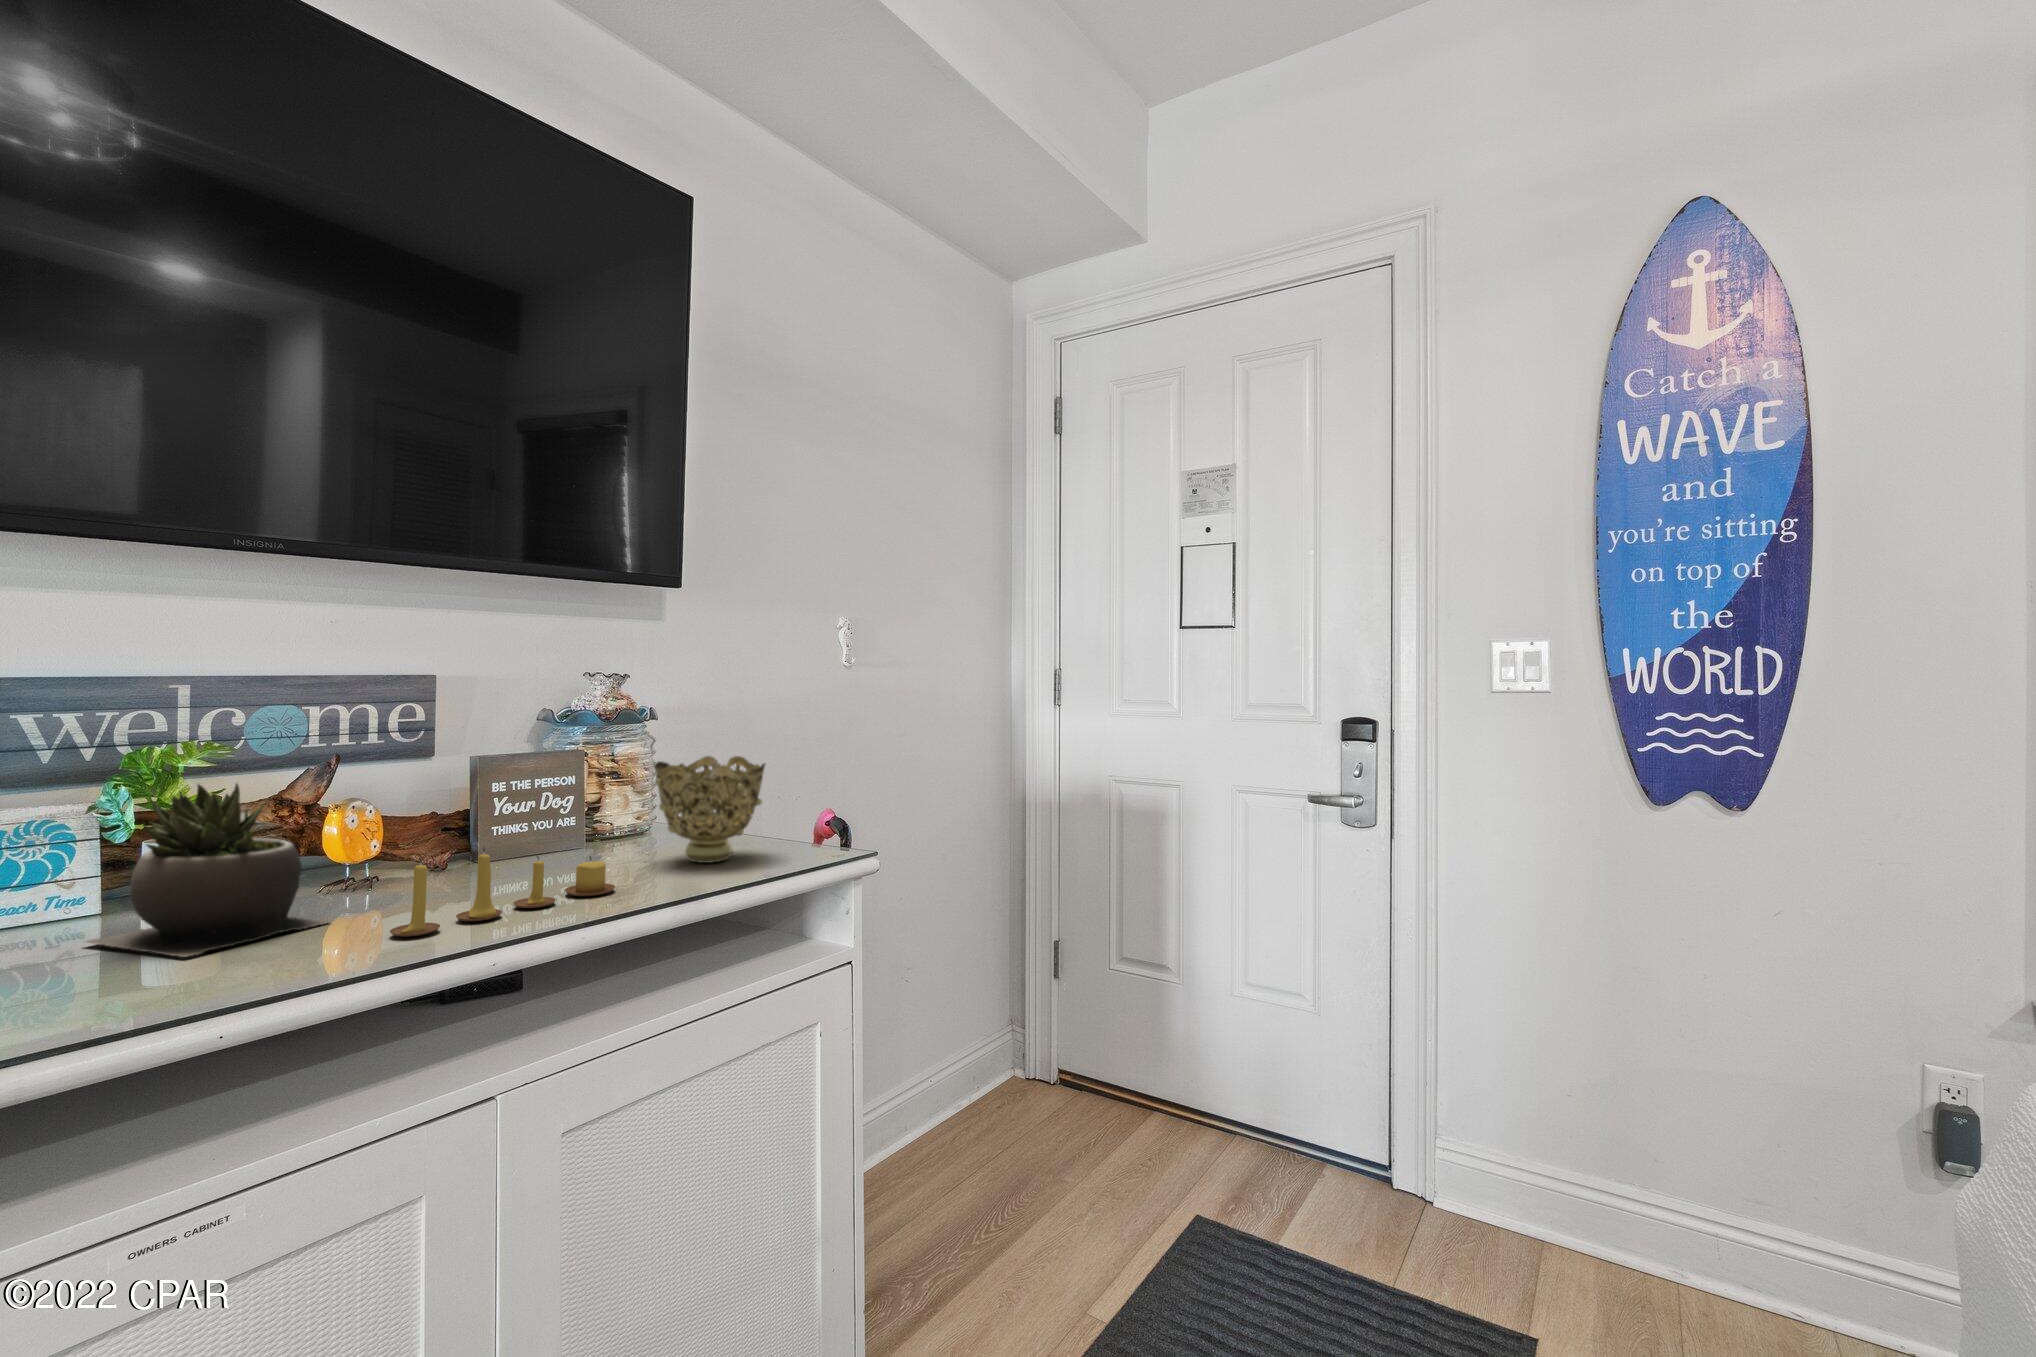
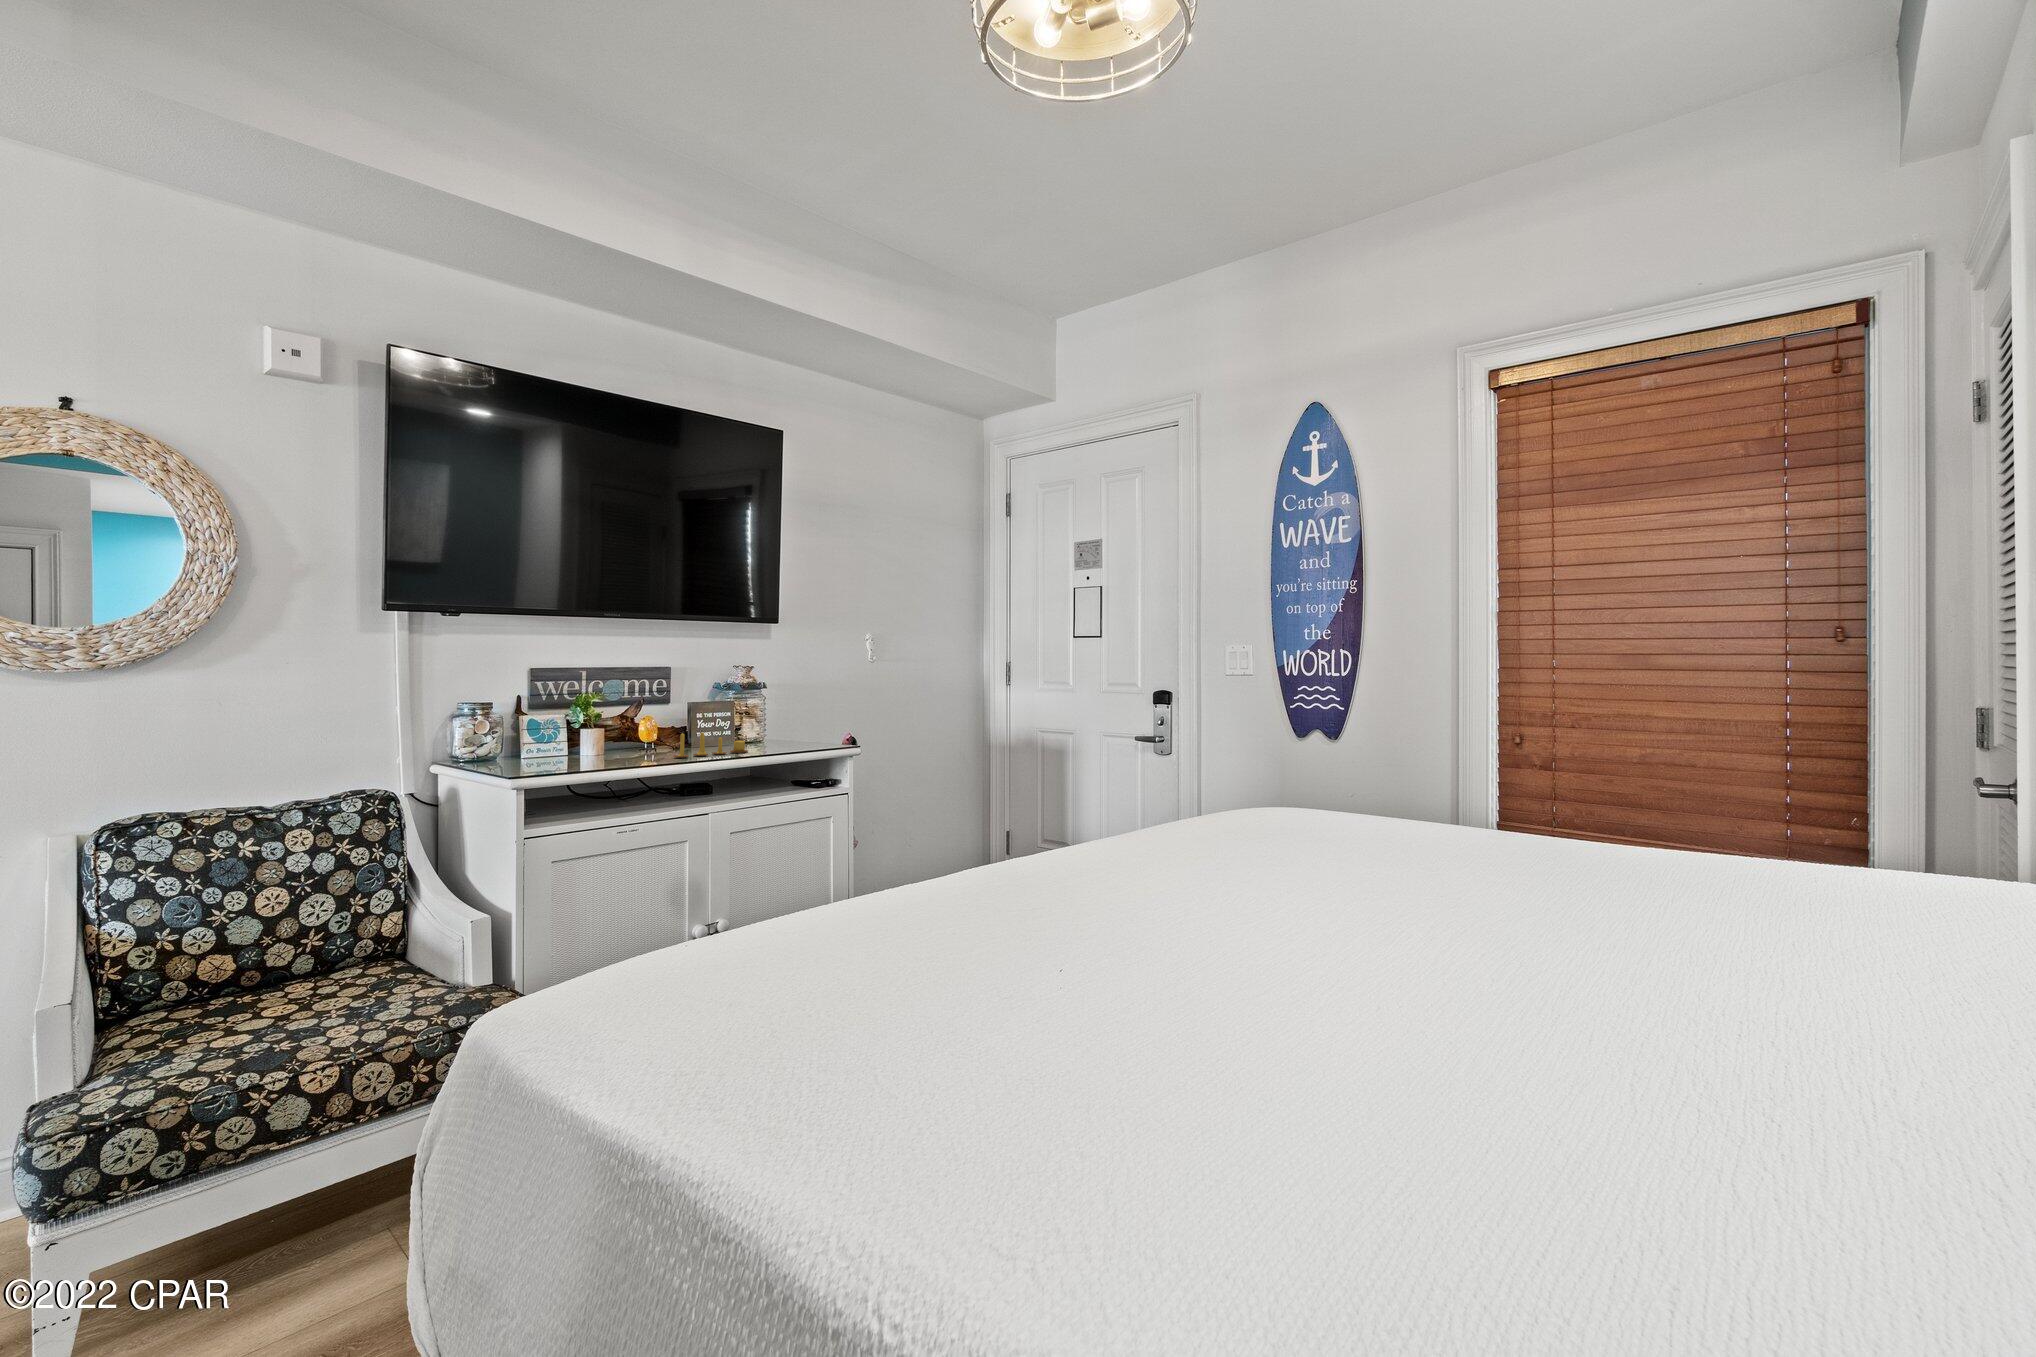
decorative bowl: present [654,756,765,863] -> none [764,703,812,748]
succulent plant: present [87,784,328,957] -> none [577,704,651,759]

